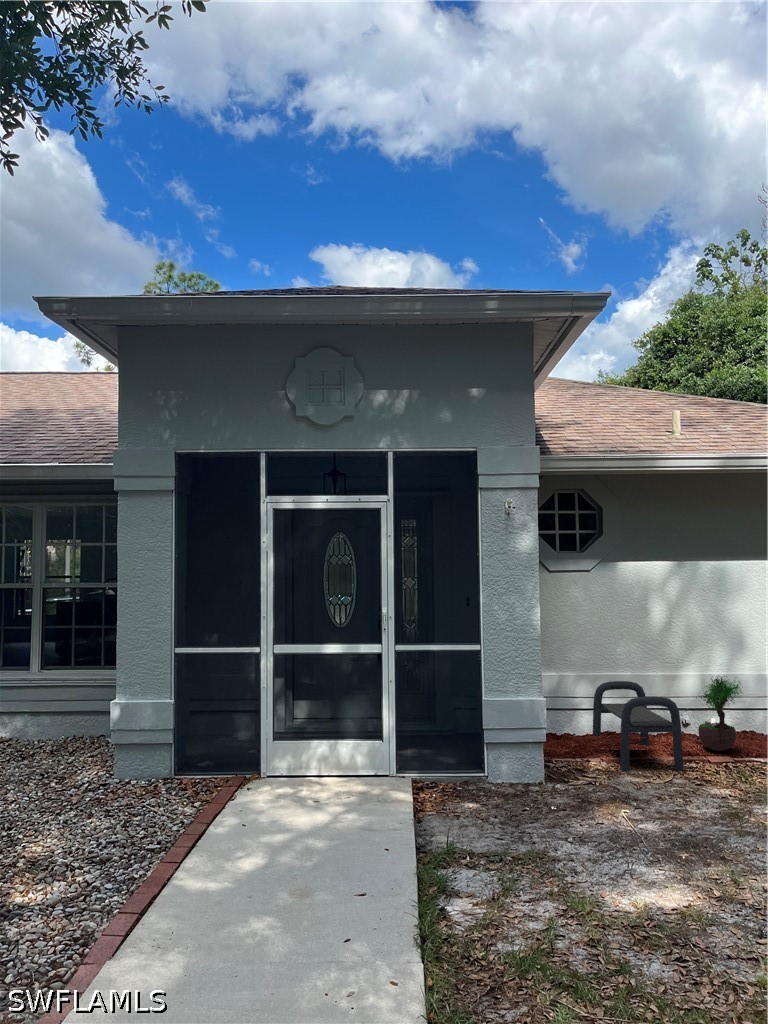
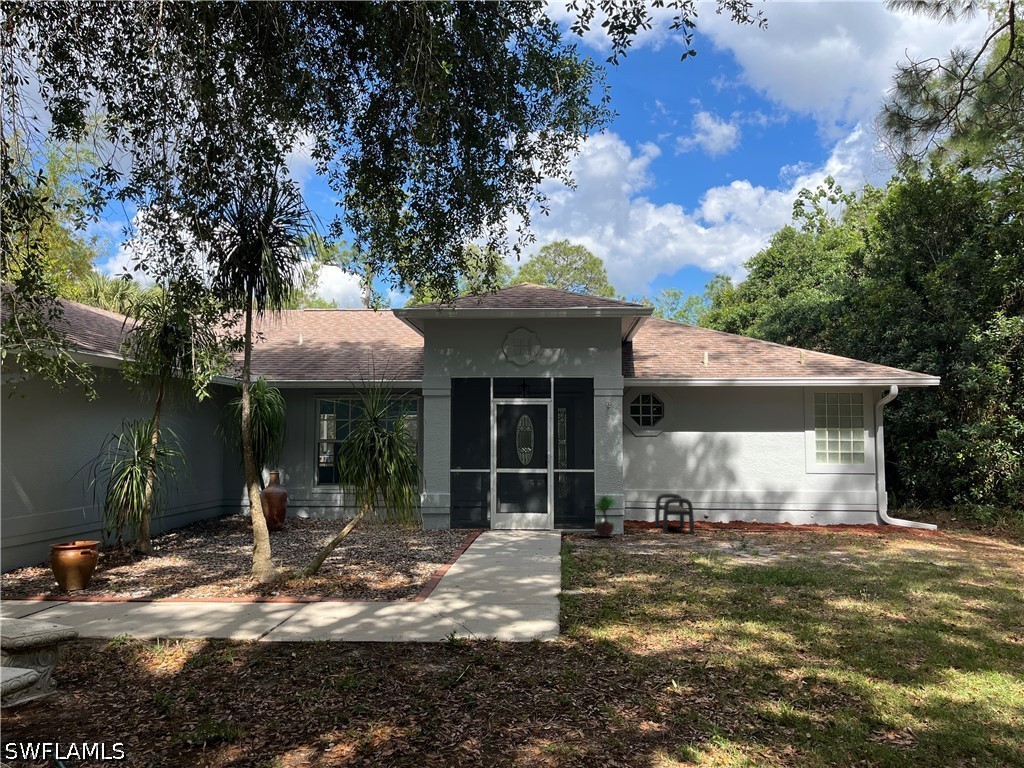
potted tree: present [696,676,742,751] -> present [594,496,616,537]

